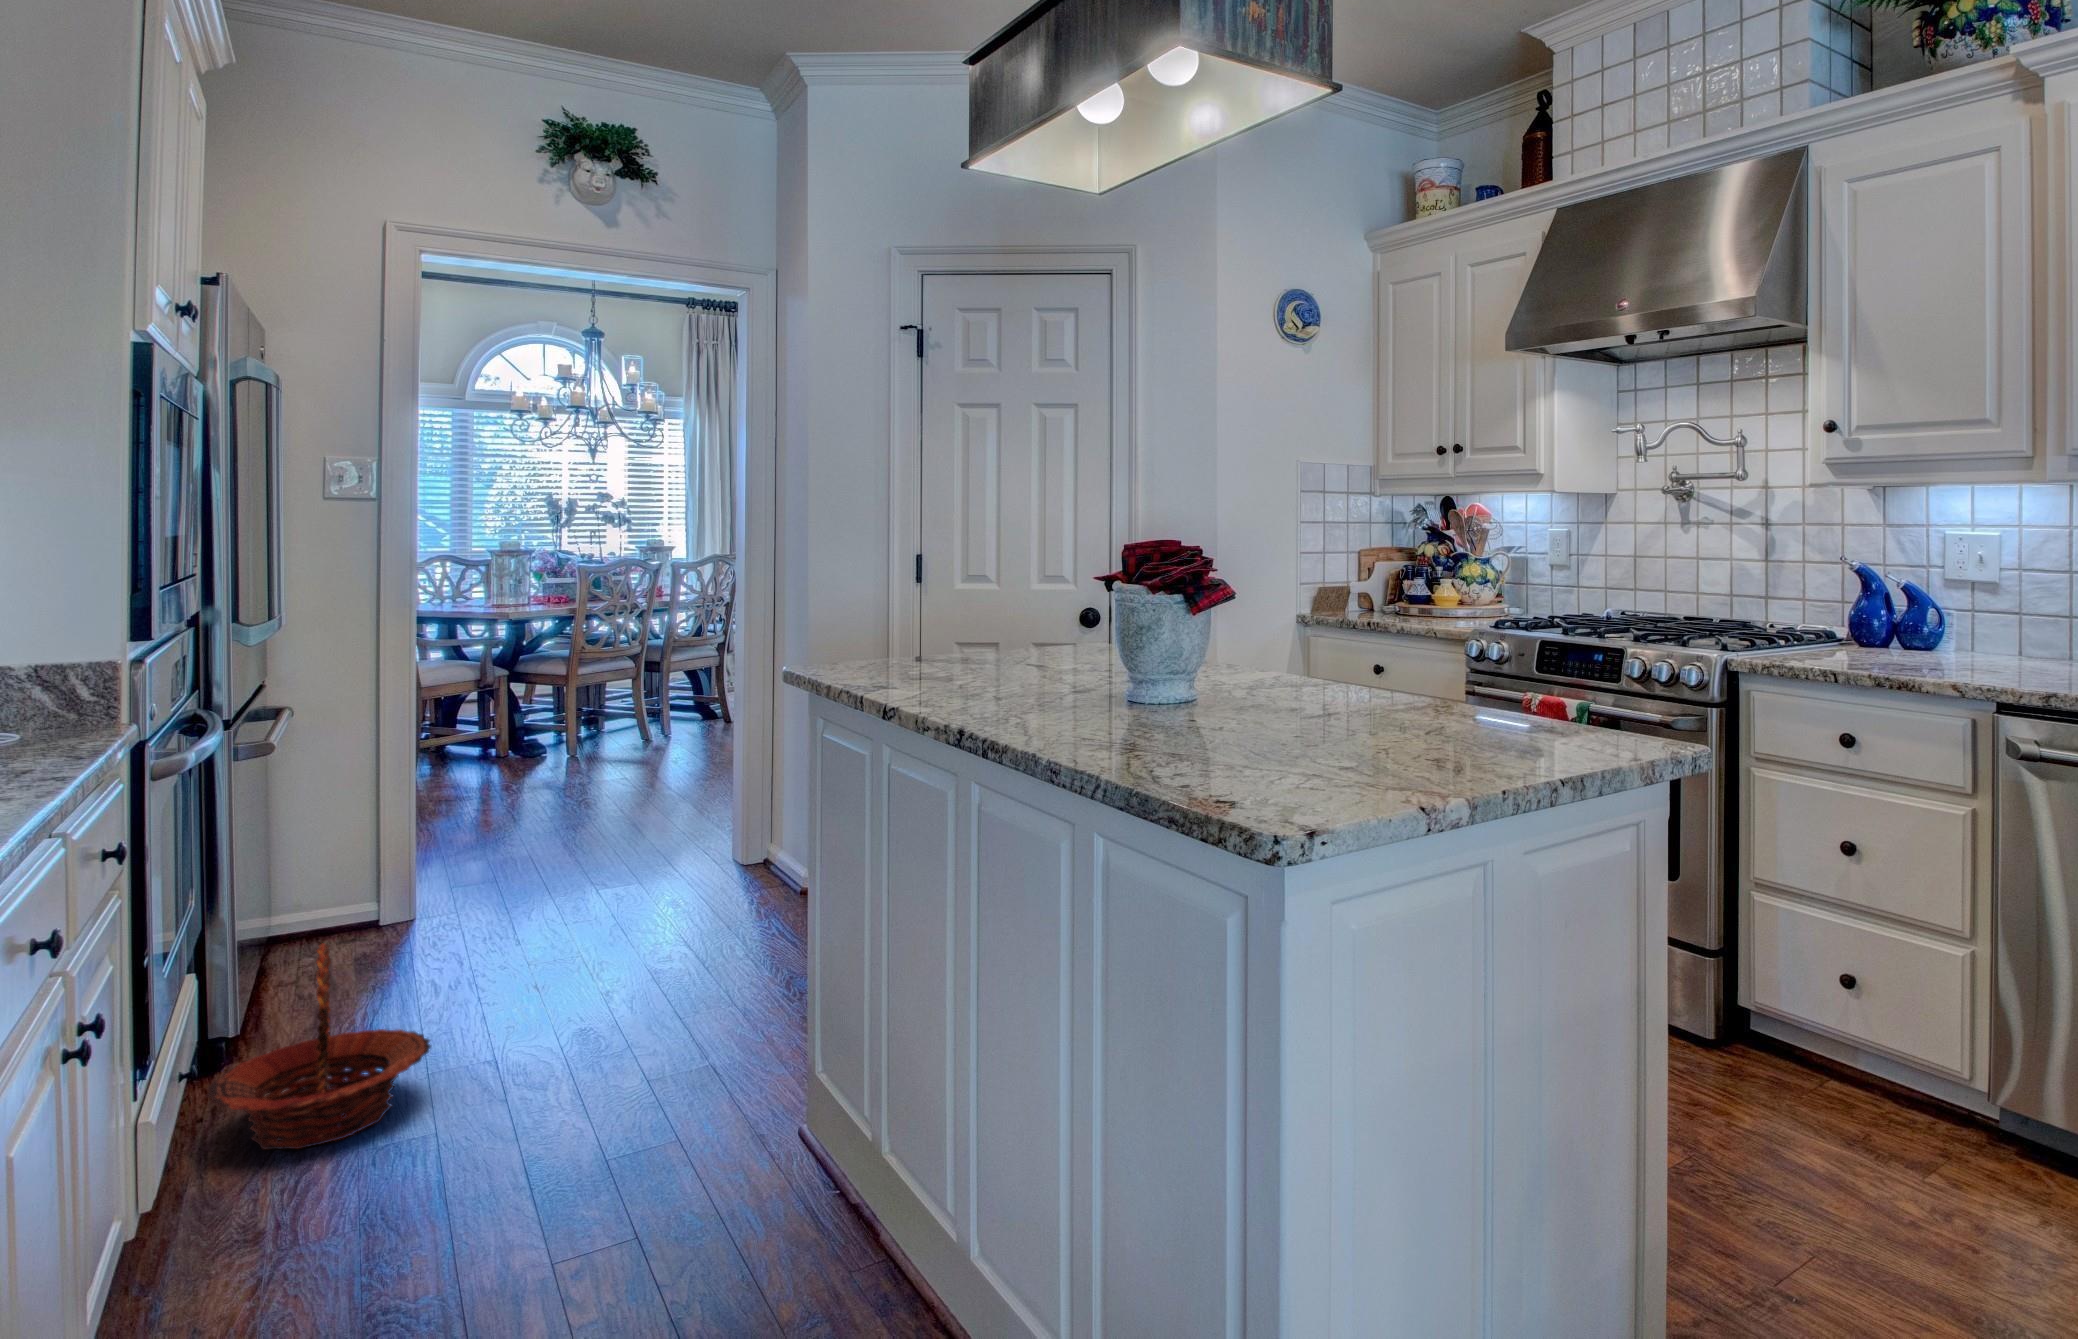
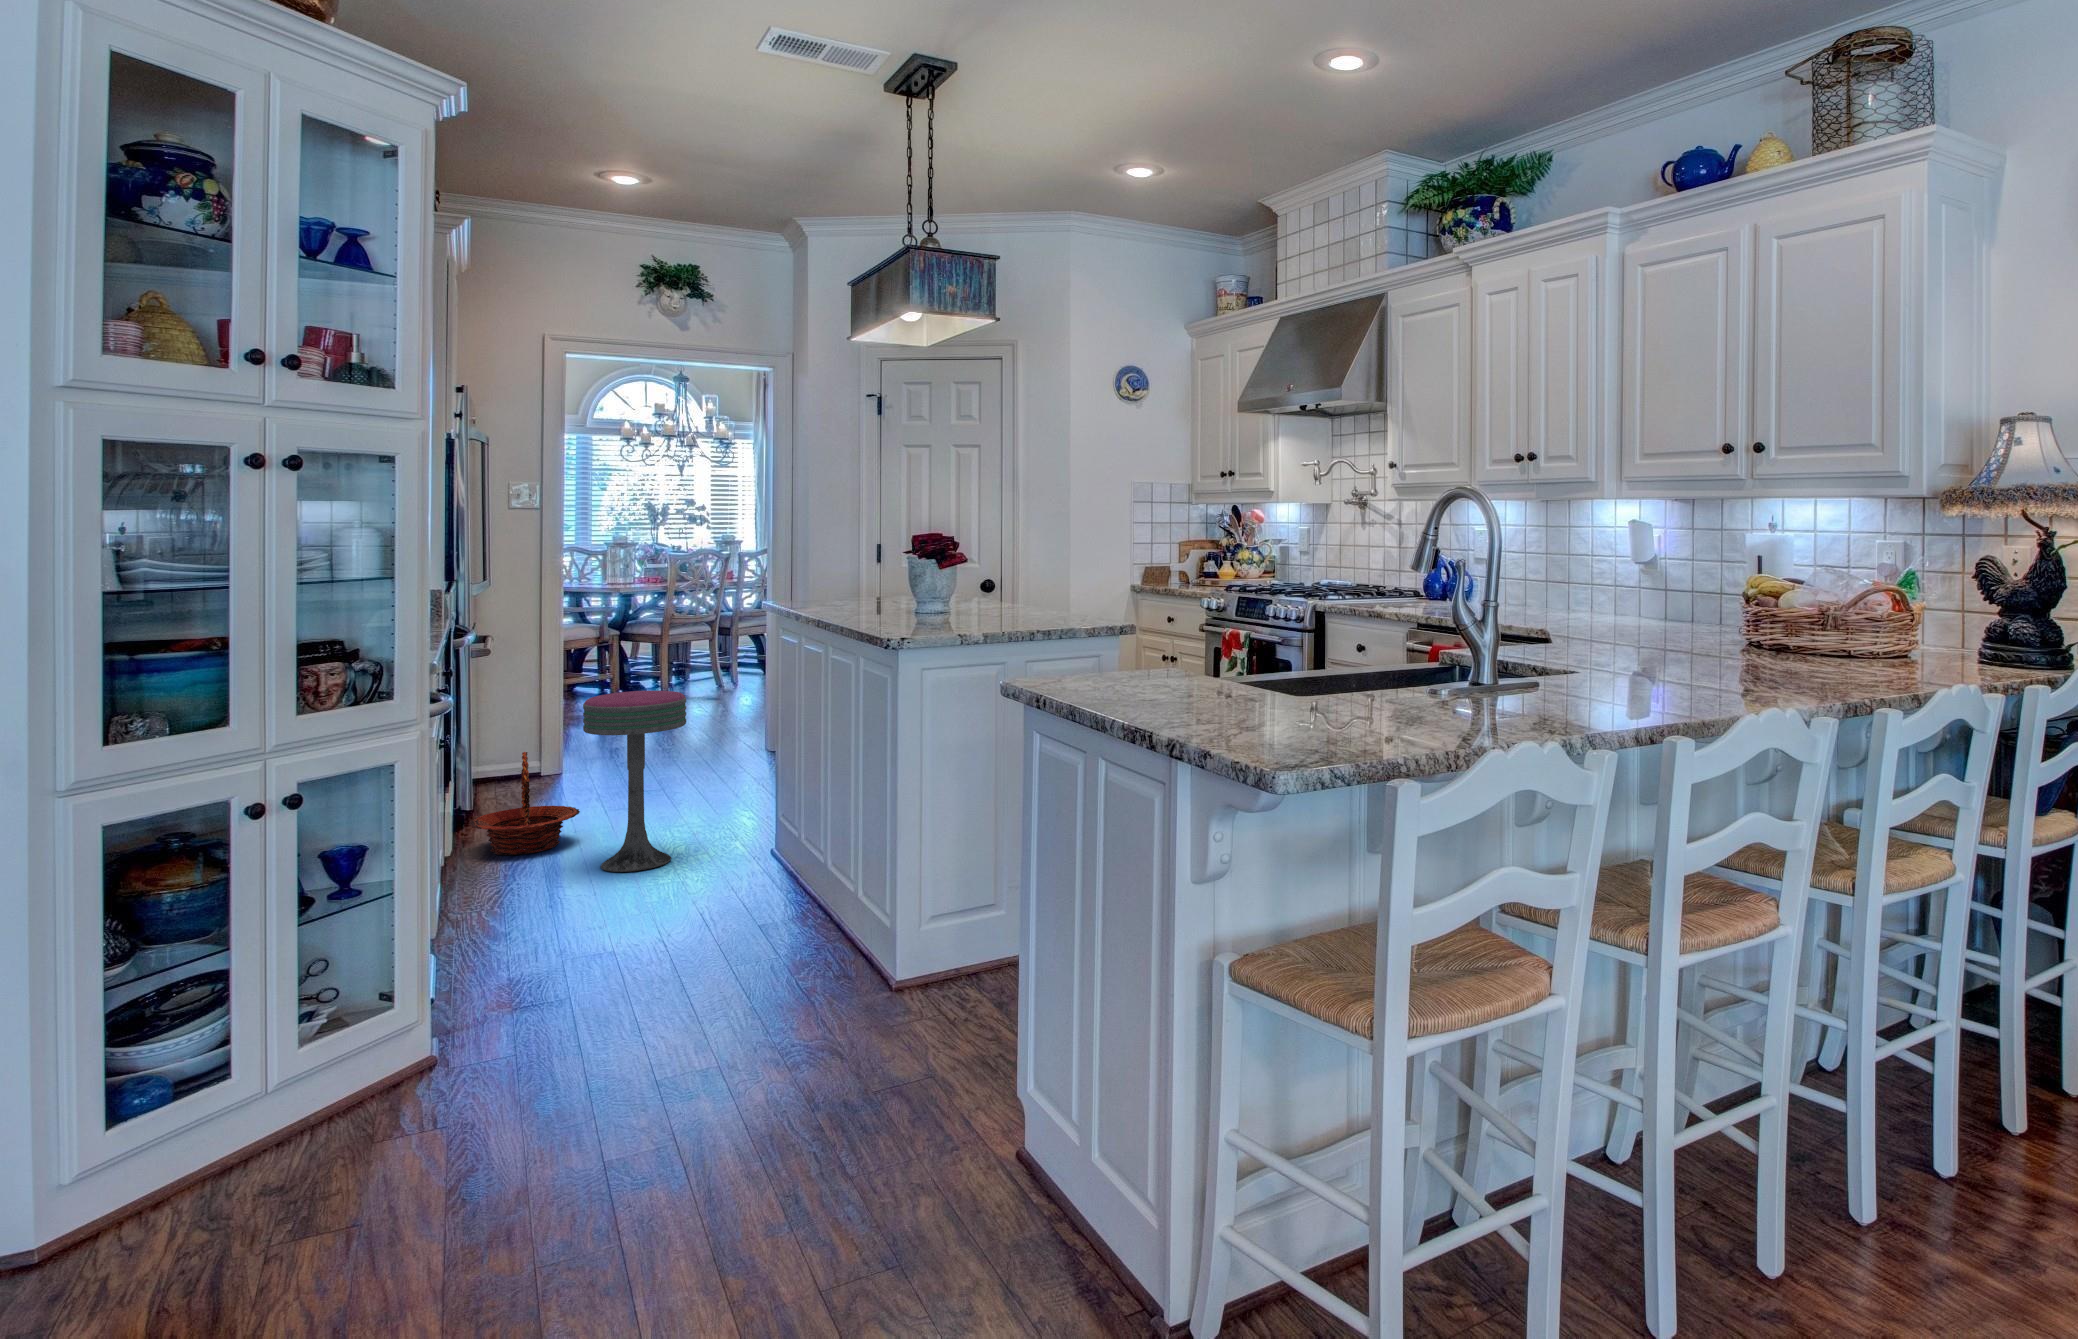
bar stool: none [433,828,637,1198] -> present [583,691,686,872]

